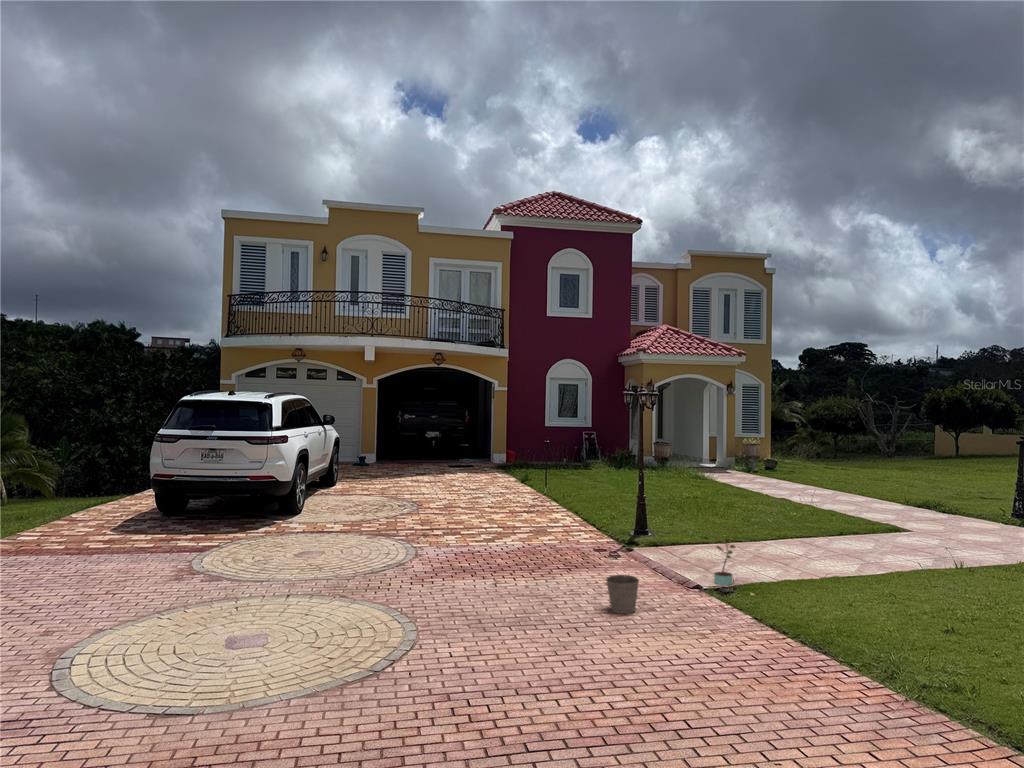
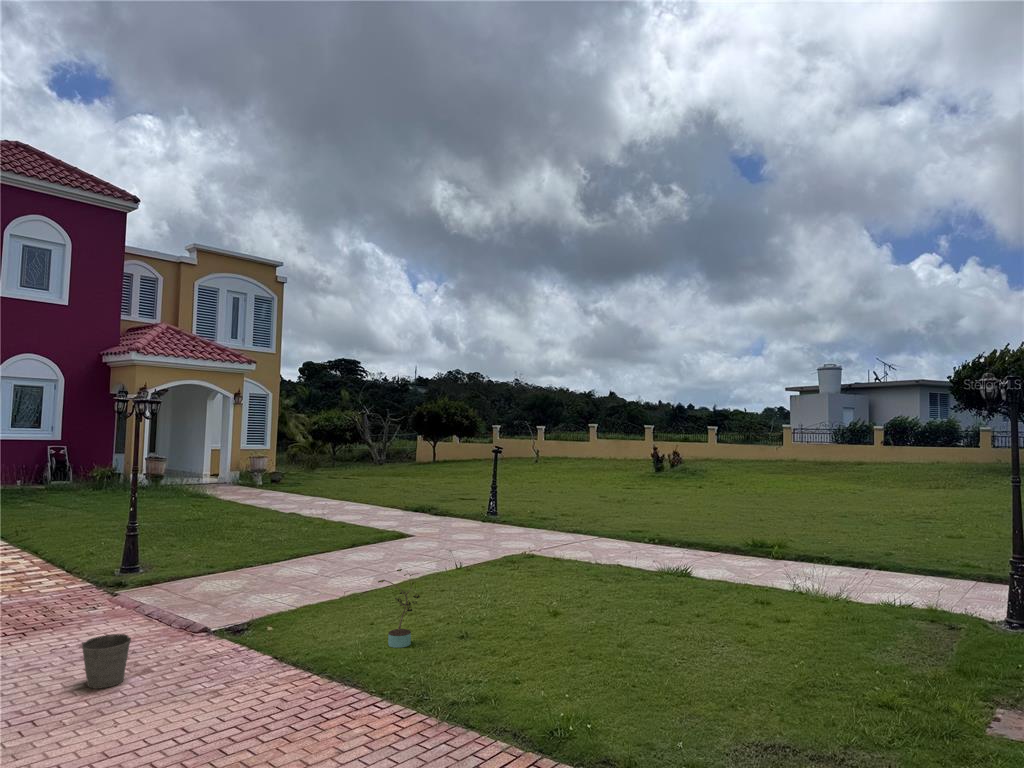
potted plant: present [706,526,735,585] -> present [378,569,420,648]

